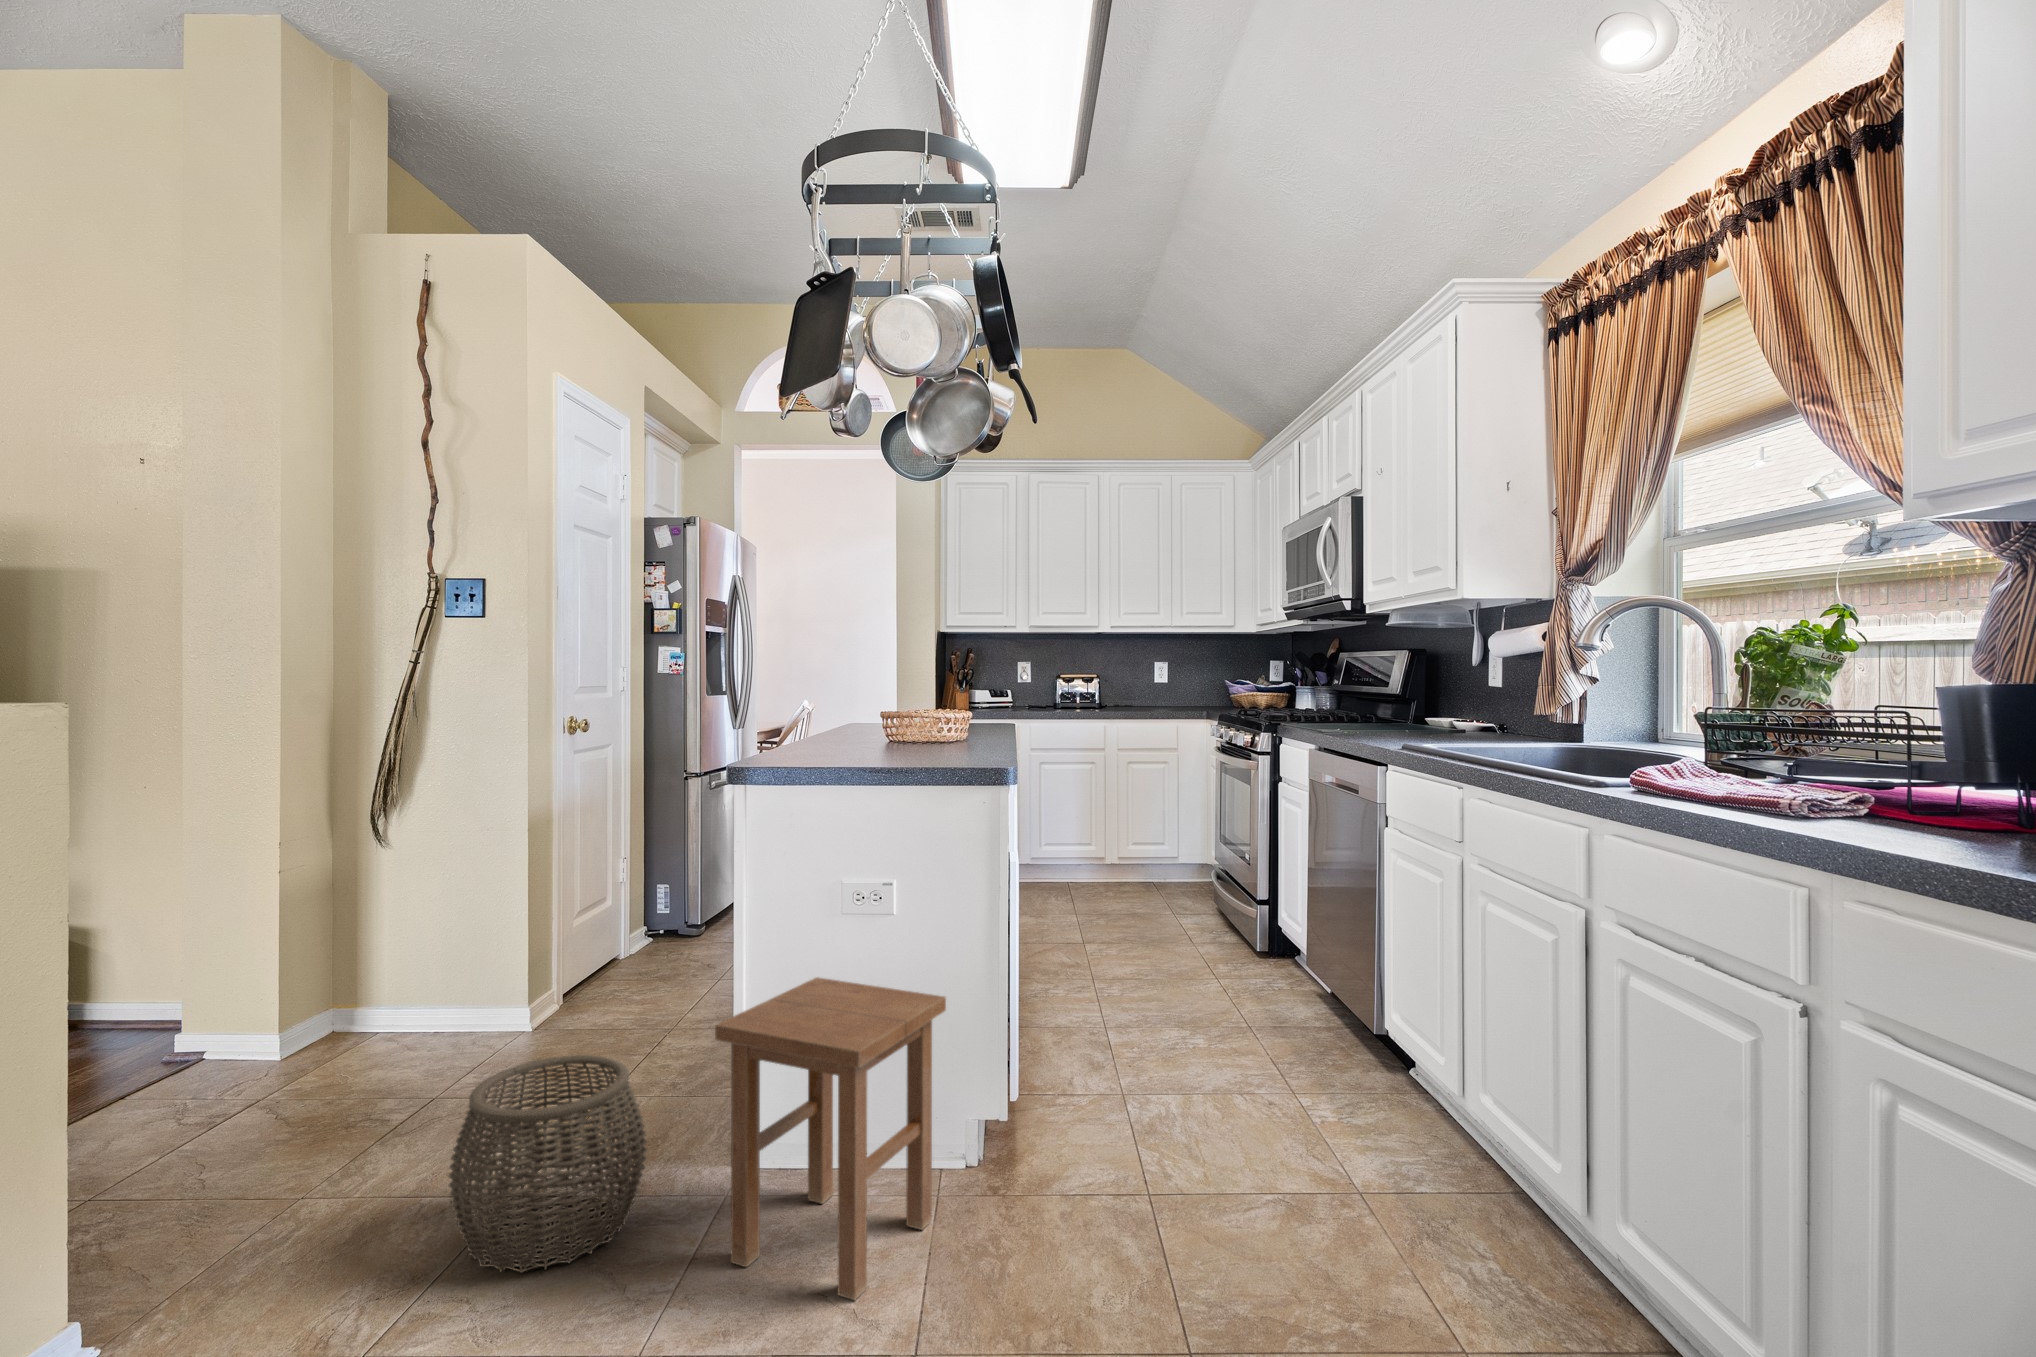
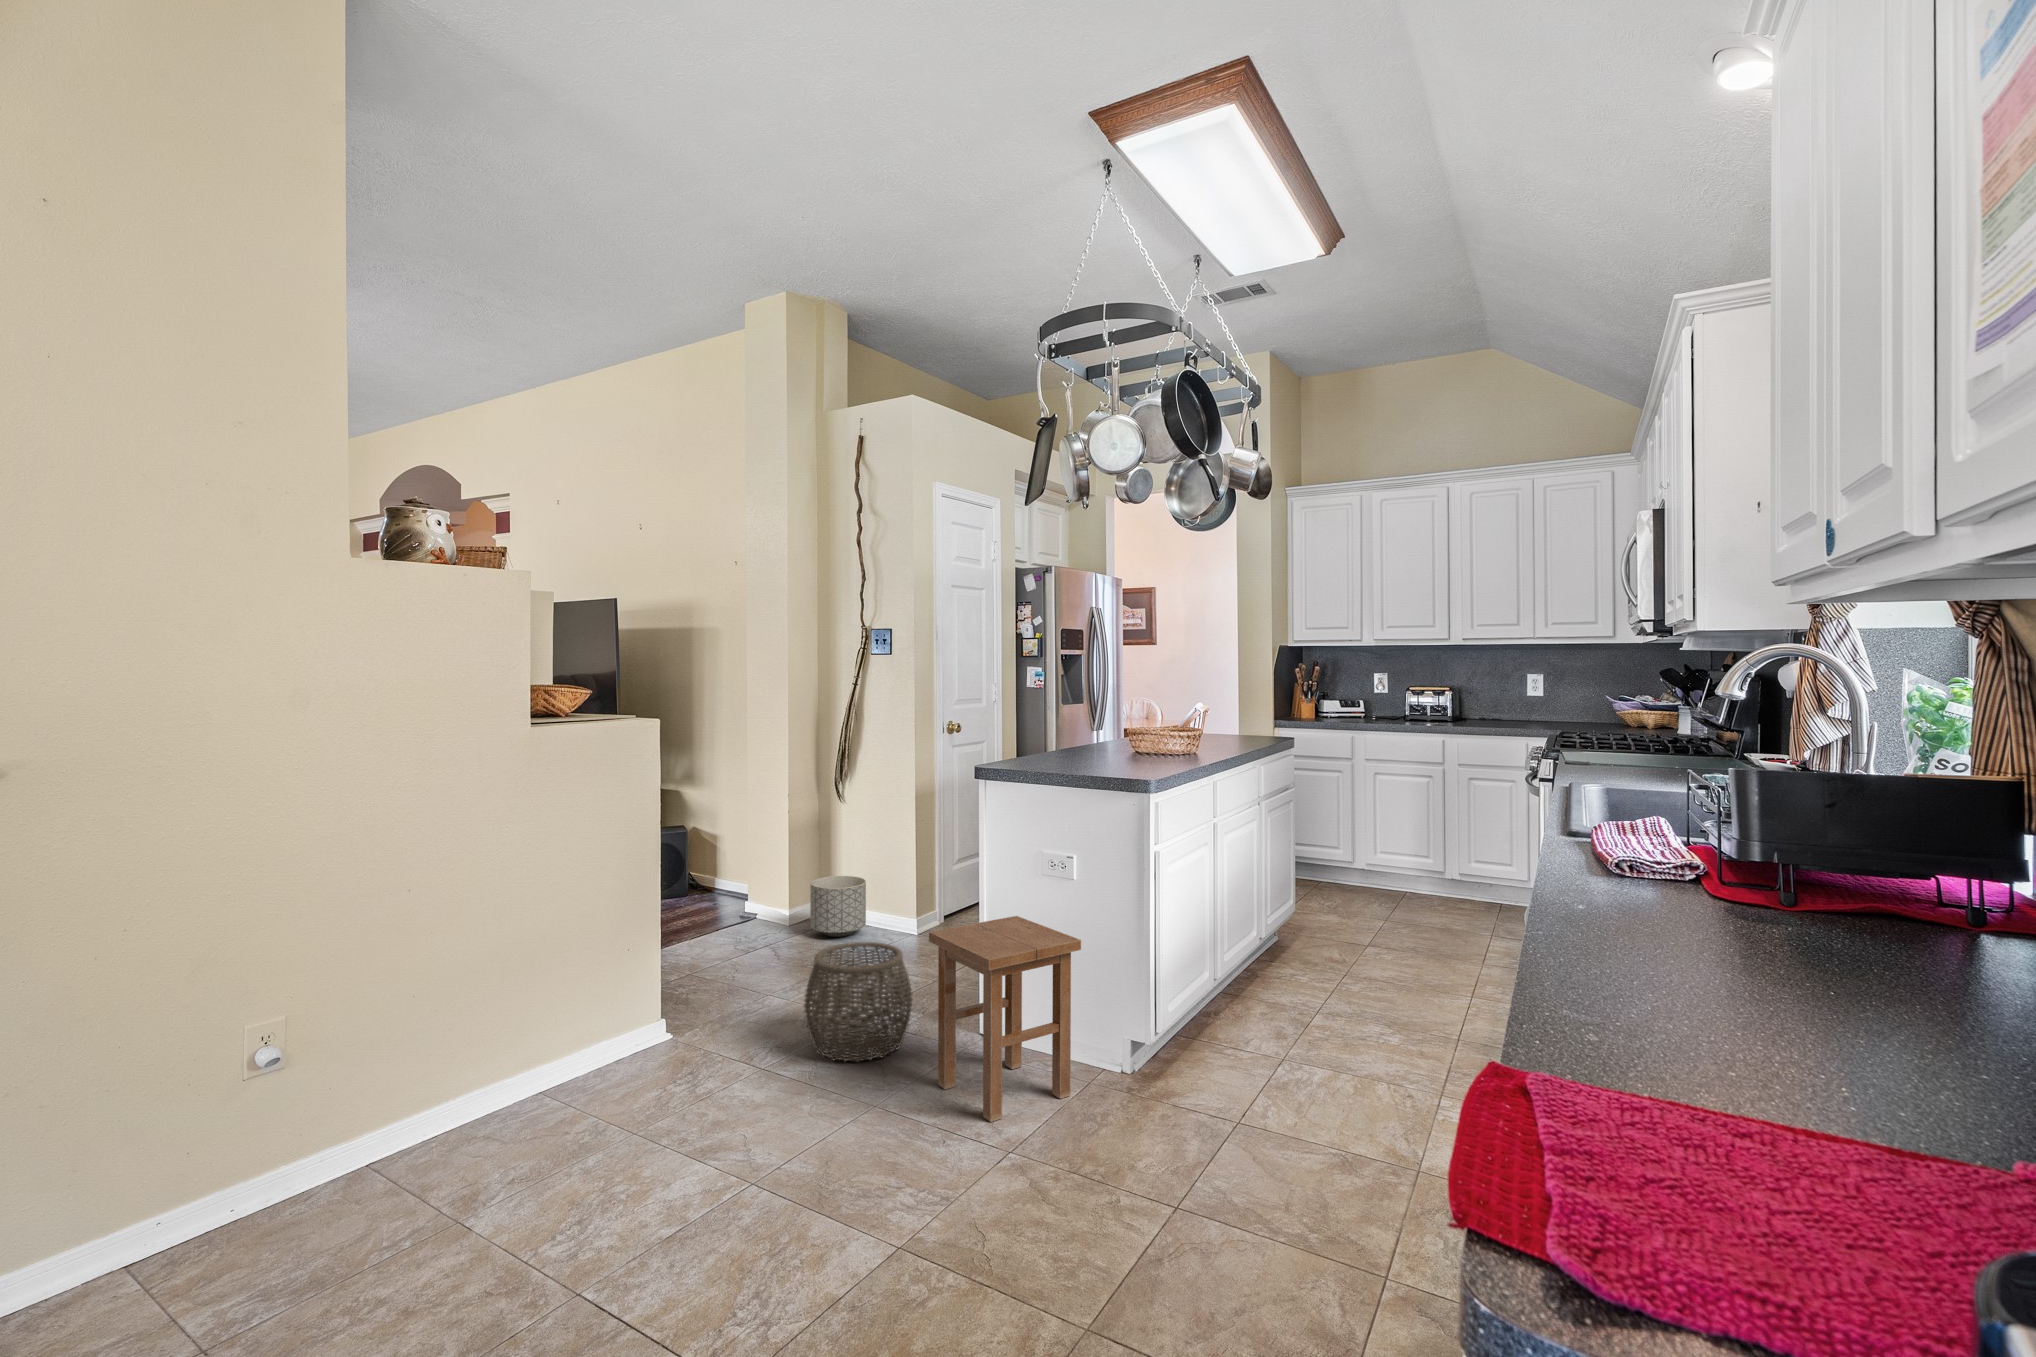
planter: none [342,957,444,1057] -> present [810,876,866,937]

